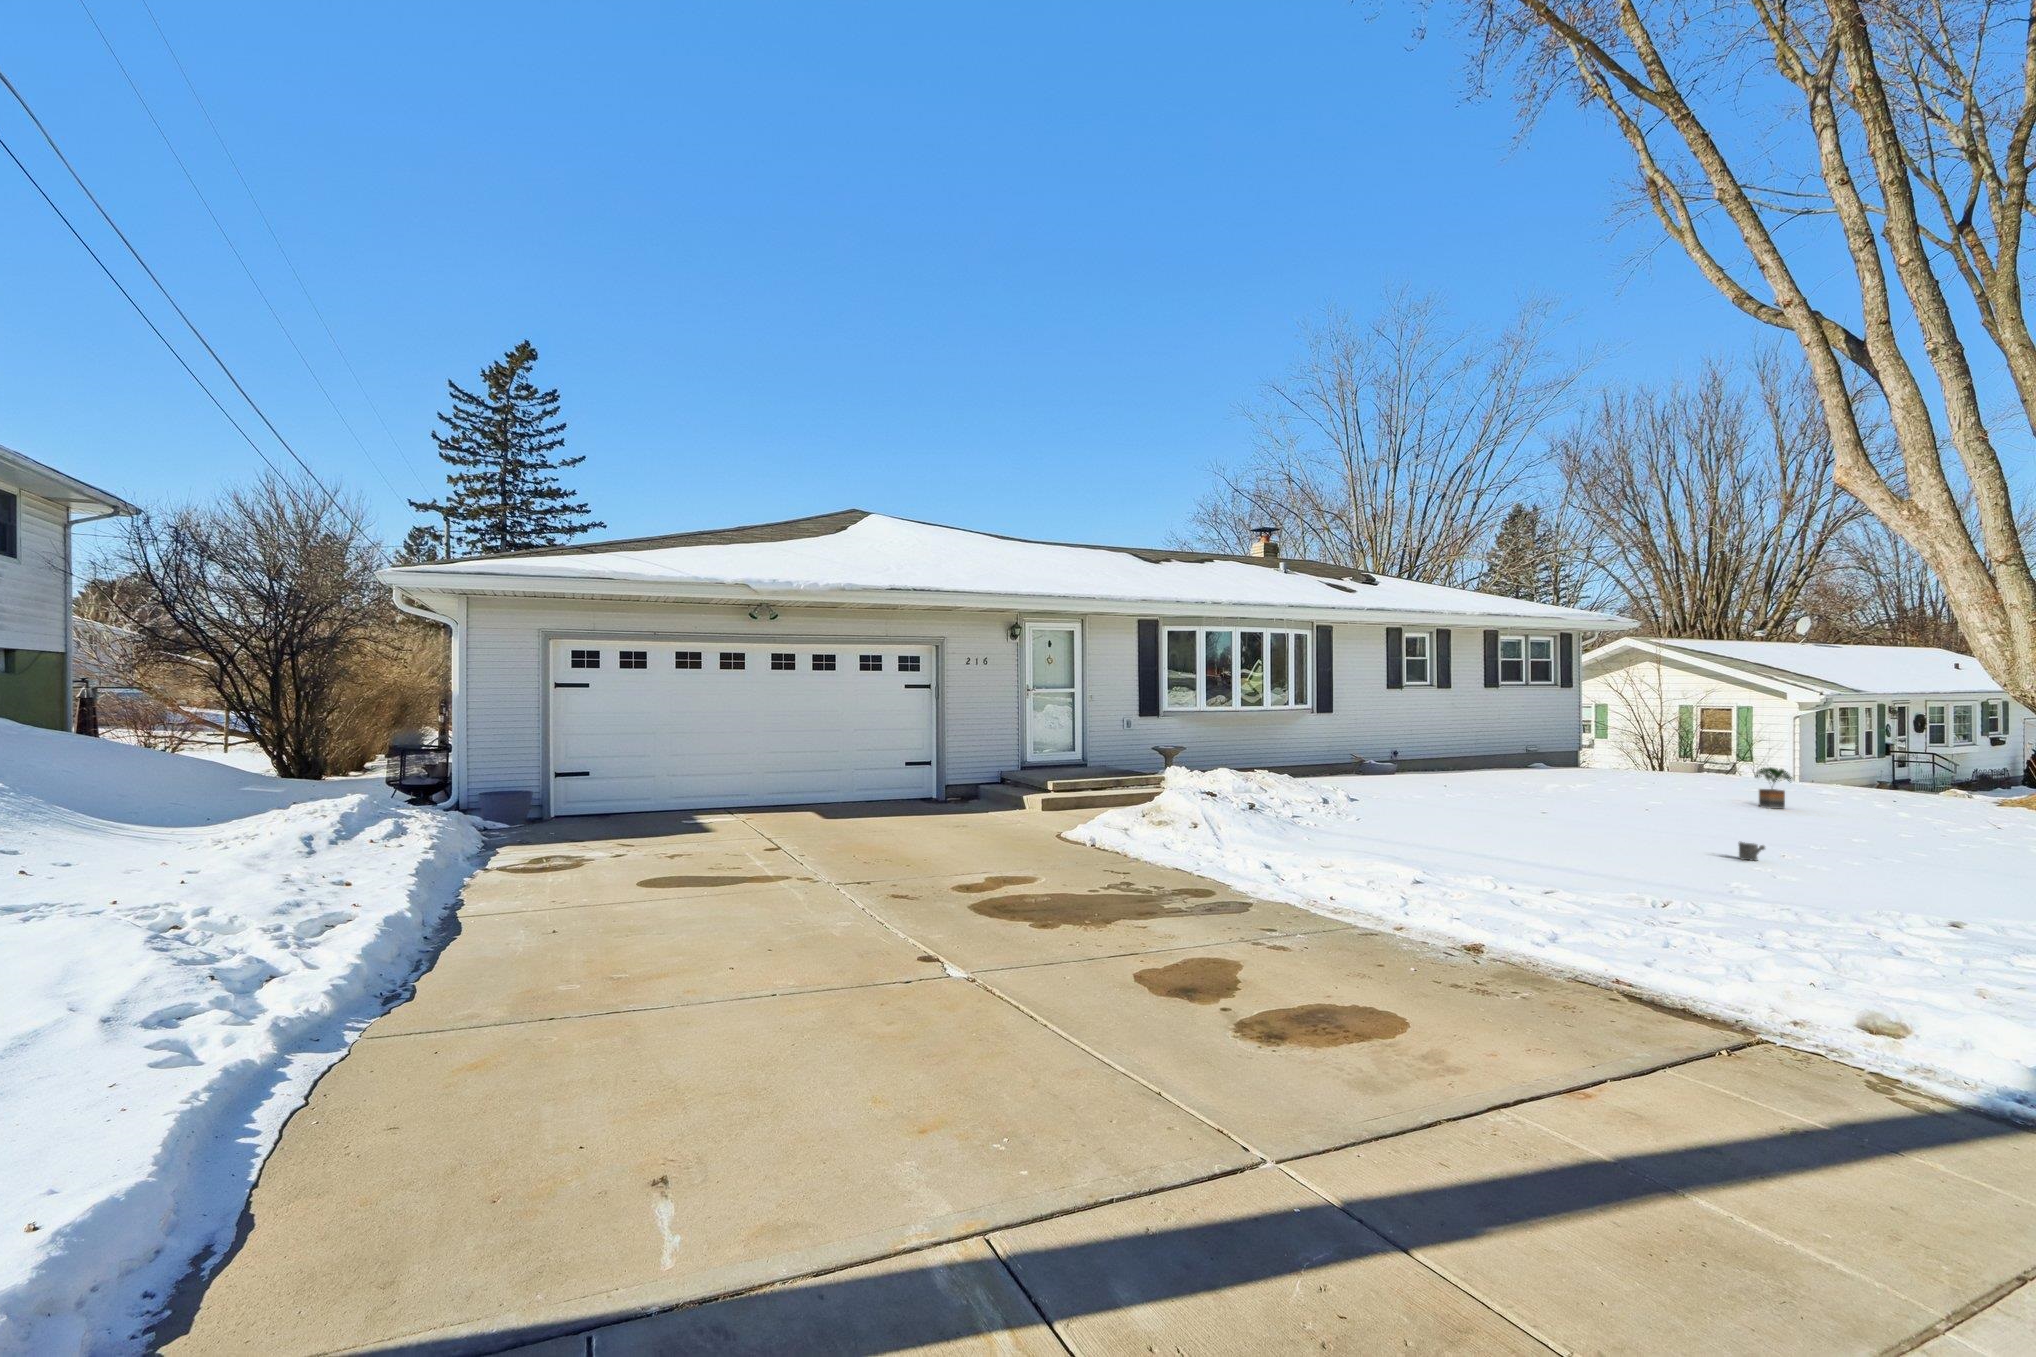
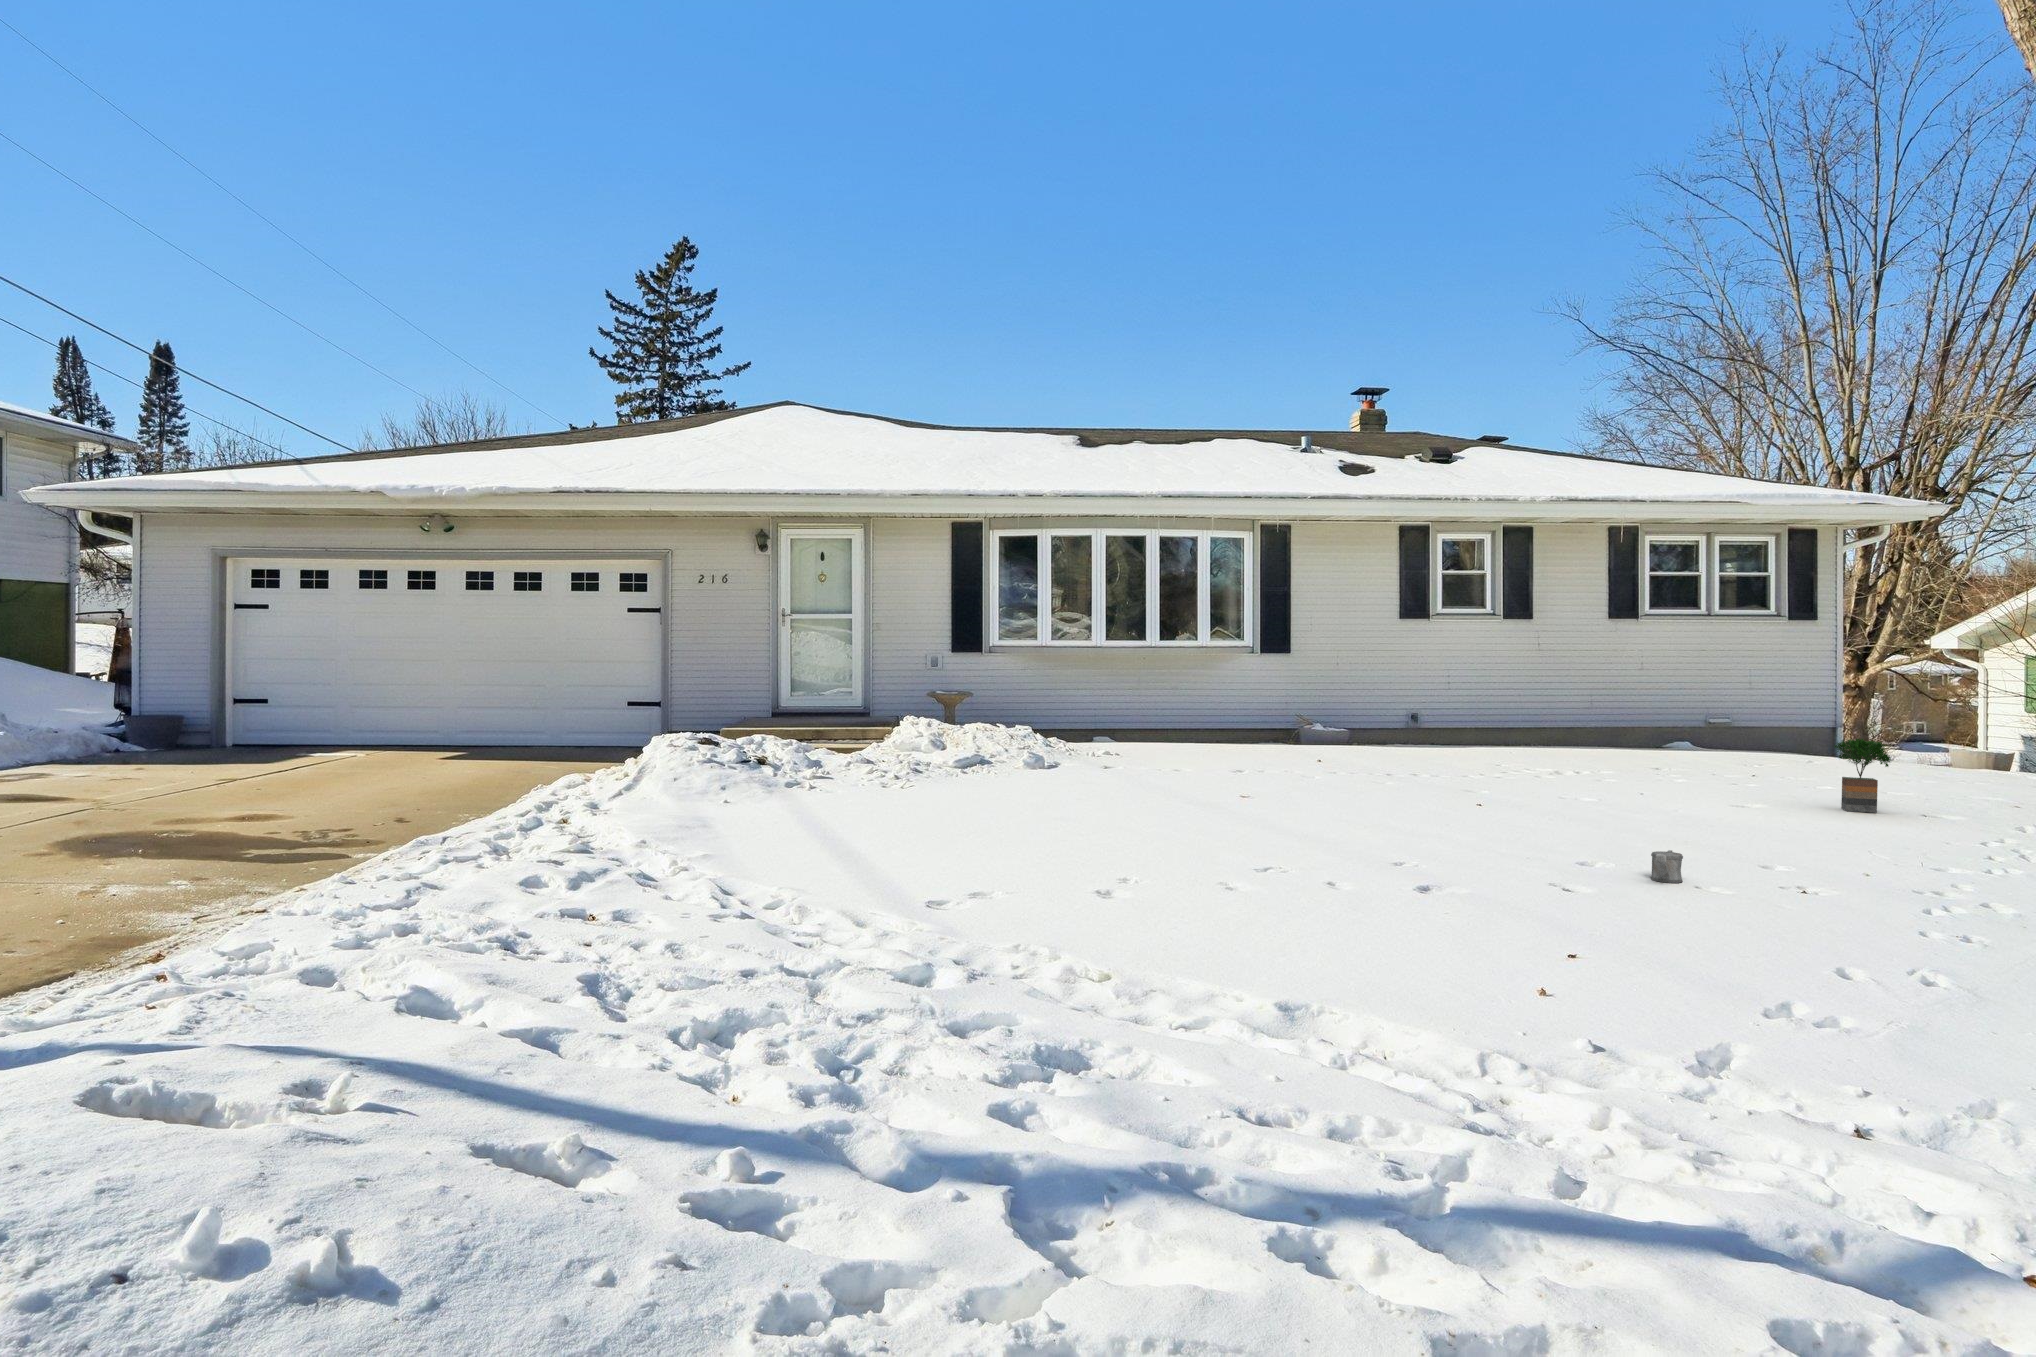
watering can: present [1739,842,1765,861] -> present [1651,850,1683,883]

